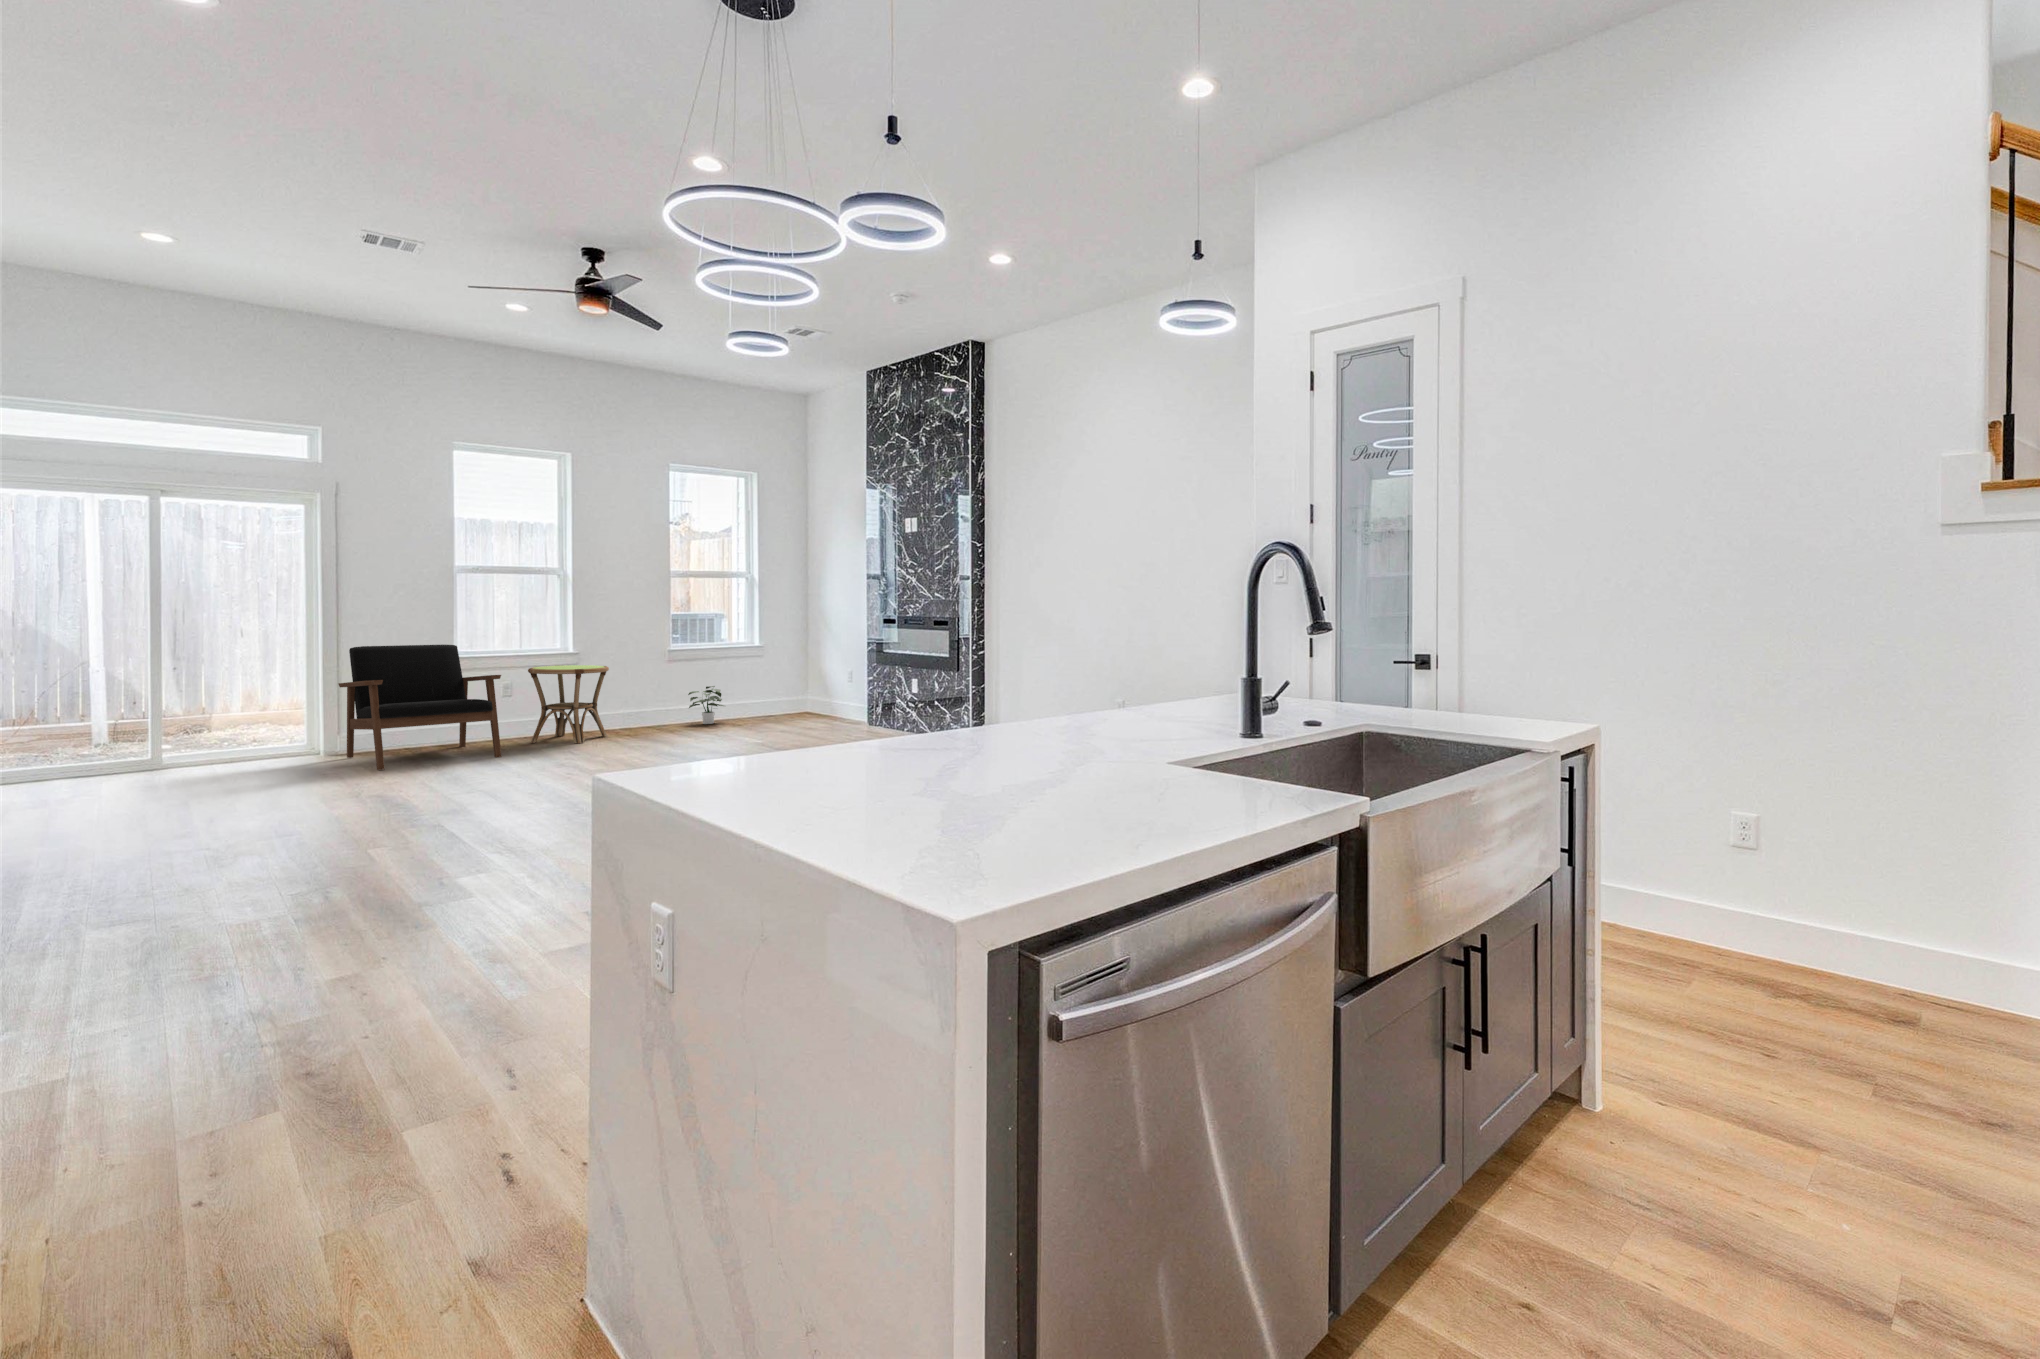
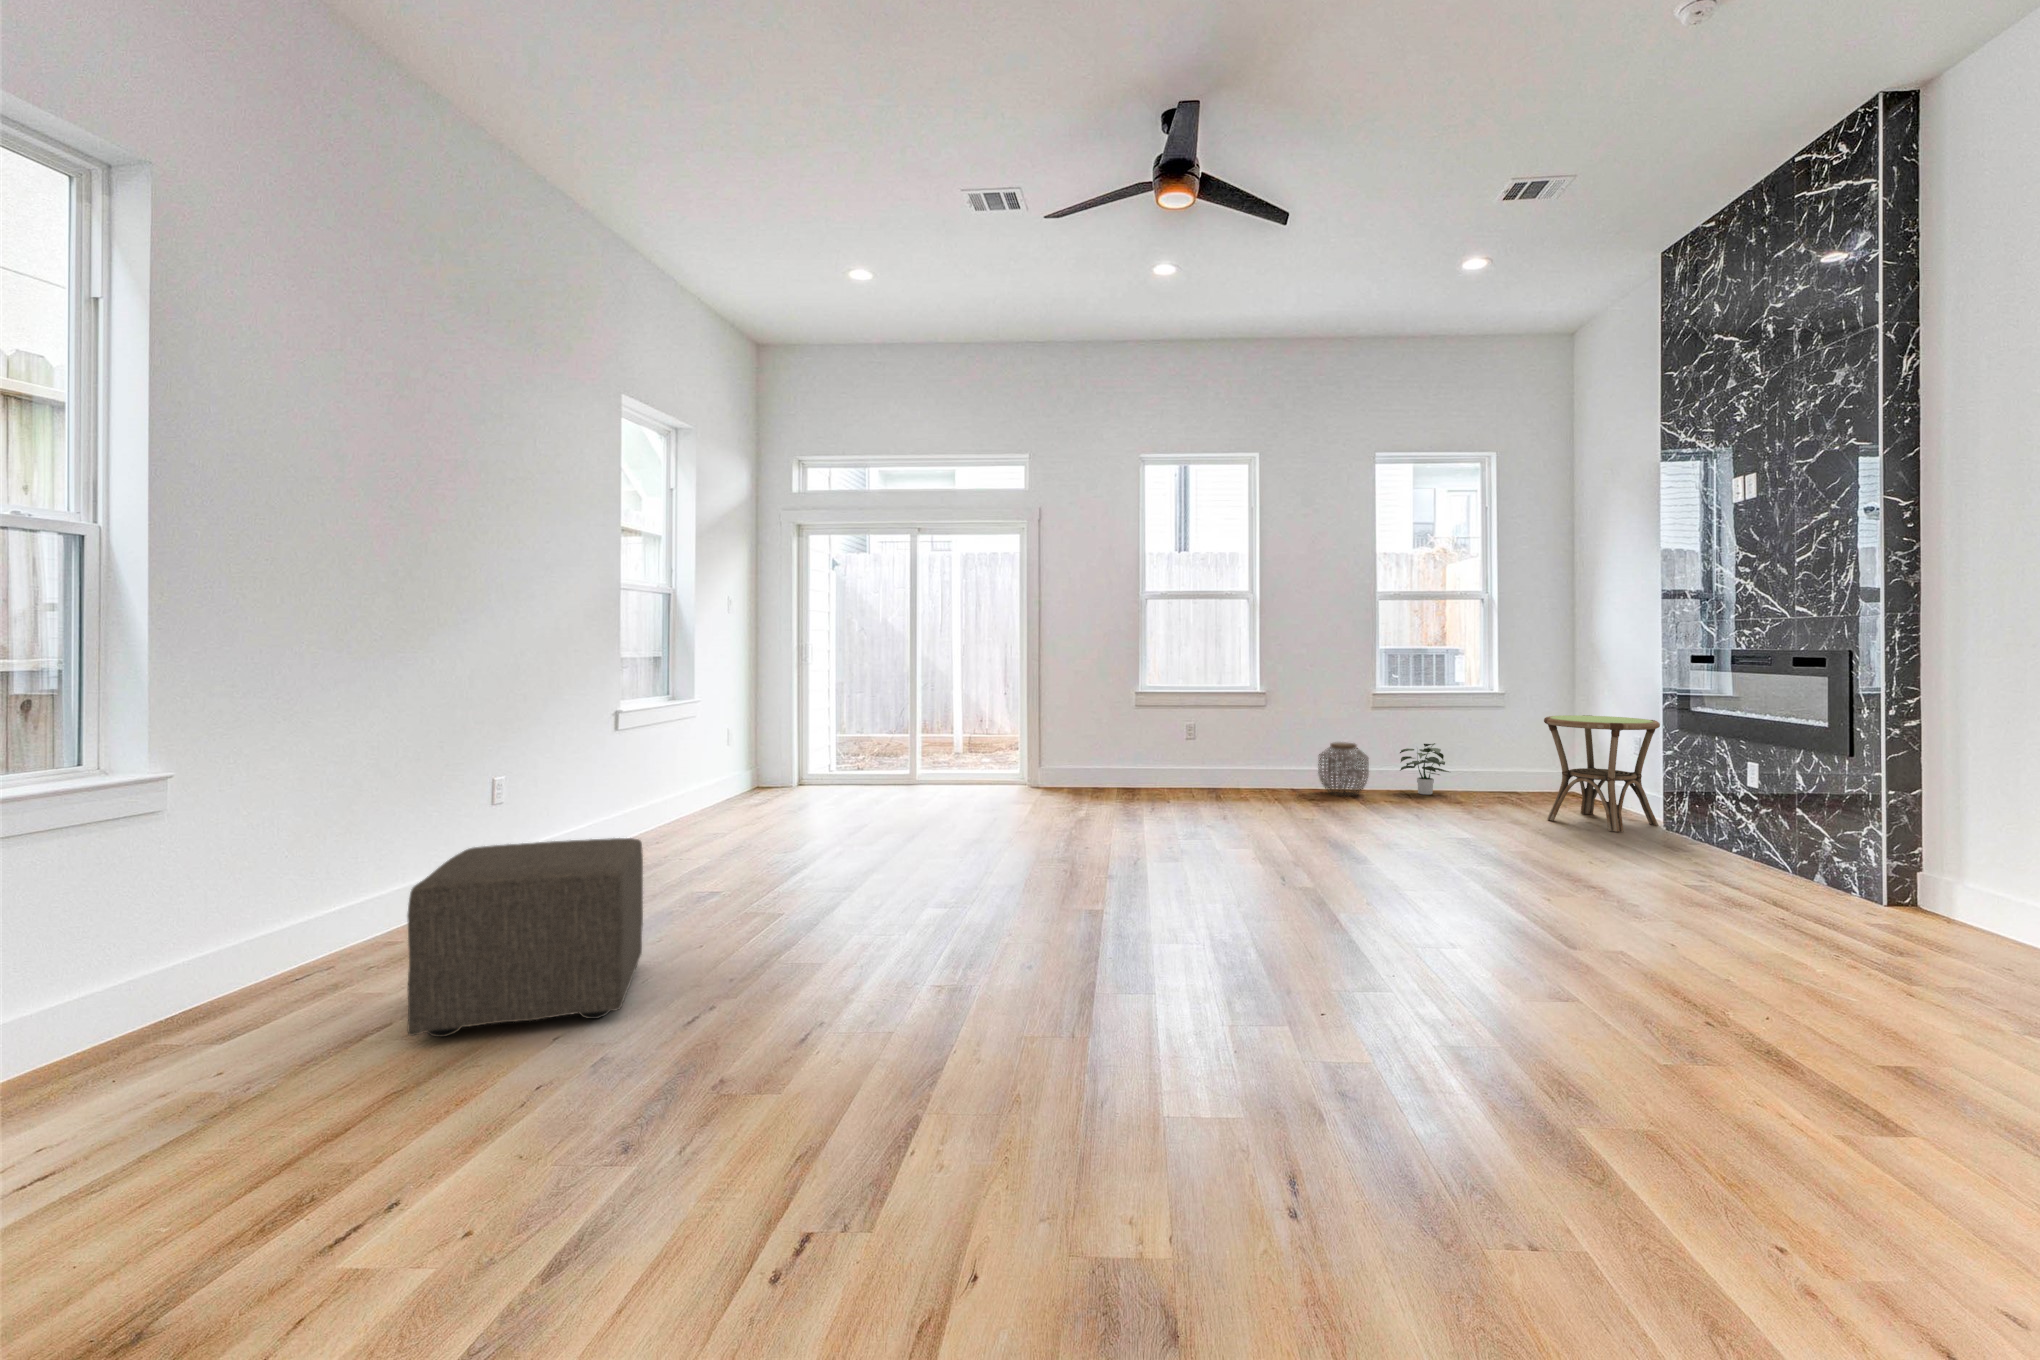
armchair: present [339,645,501,770] -> none [1026,678,1159,813]
side table: present [528,665,609,743] -> present [1544,715,1660,832]
woven basket: none [626,690,668,731] -> present [1318,742,1369,796]
ottoman: none [42,784,289,936] -> present [407,838,643,1037]

